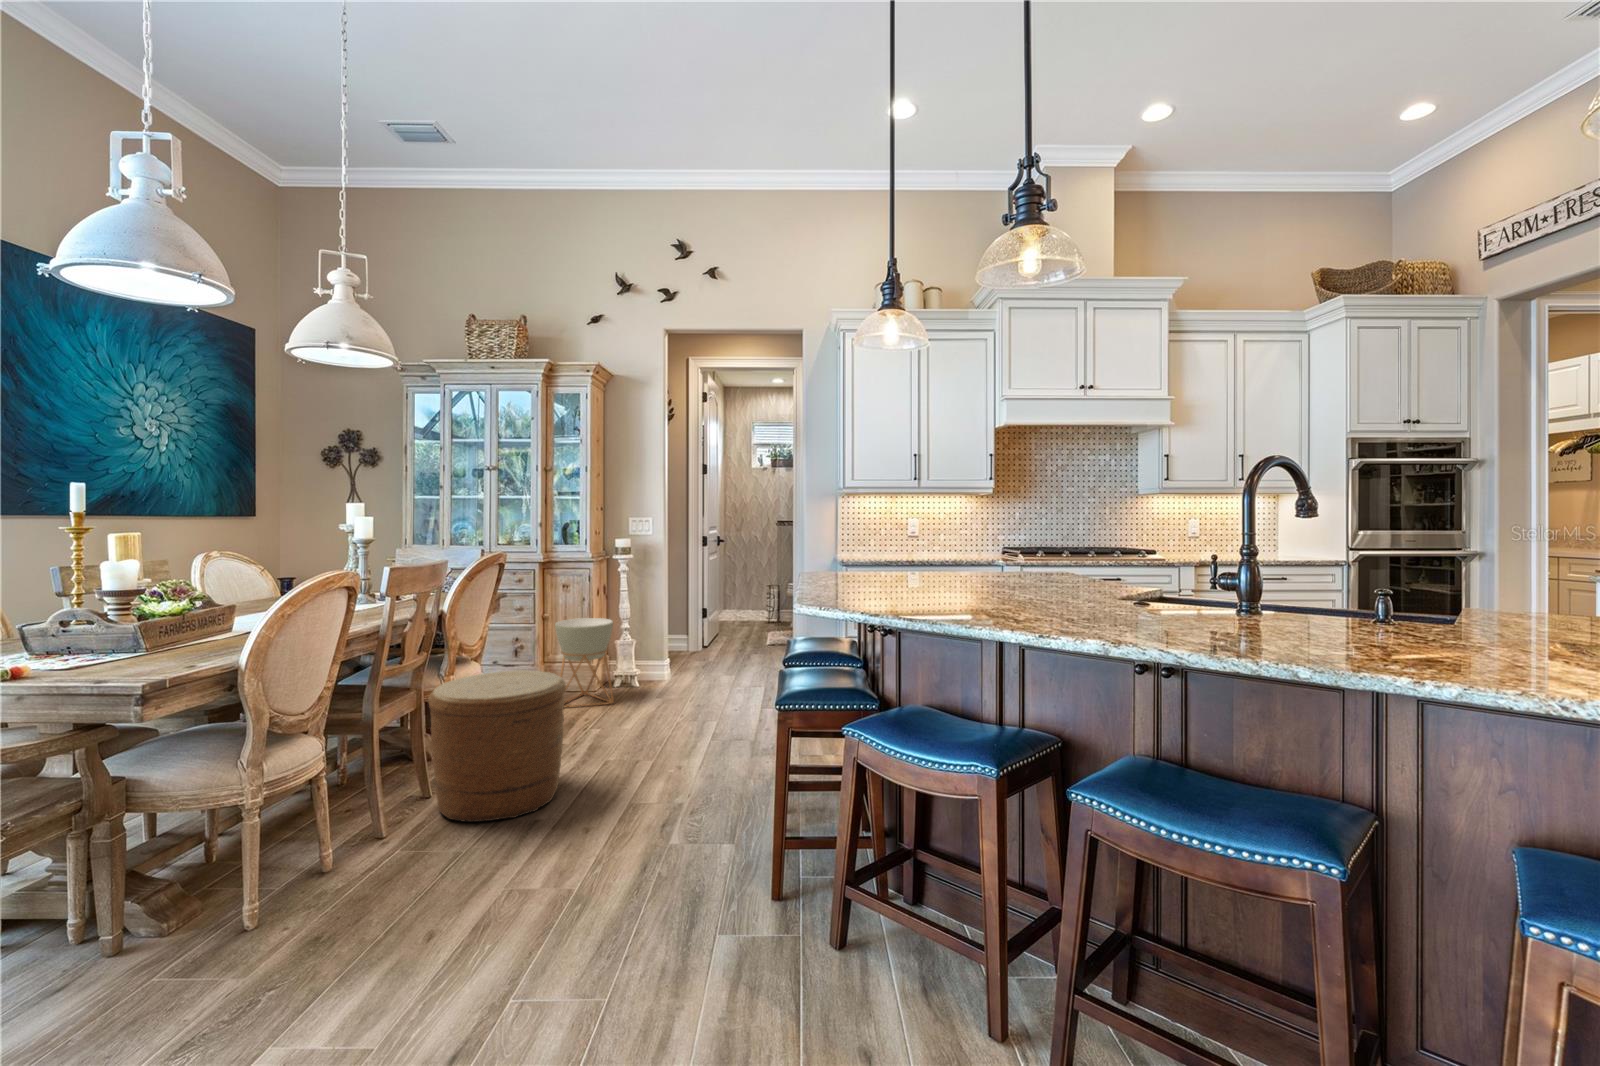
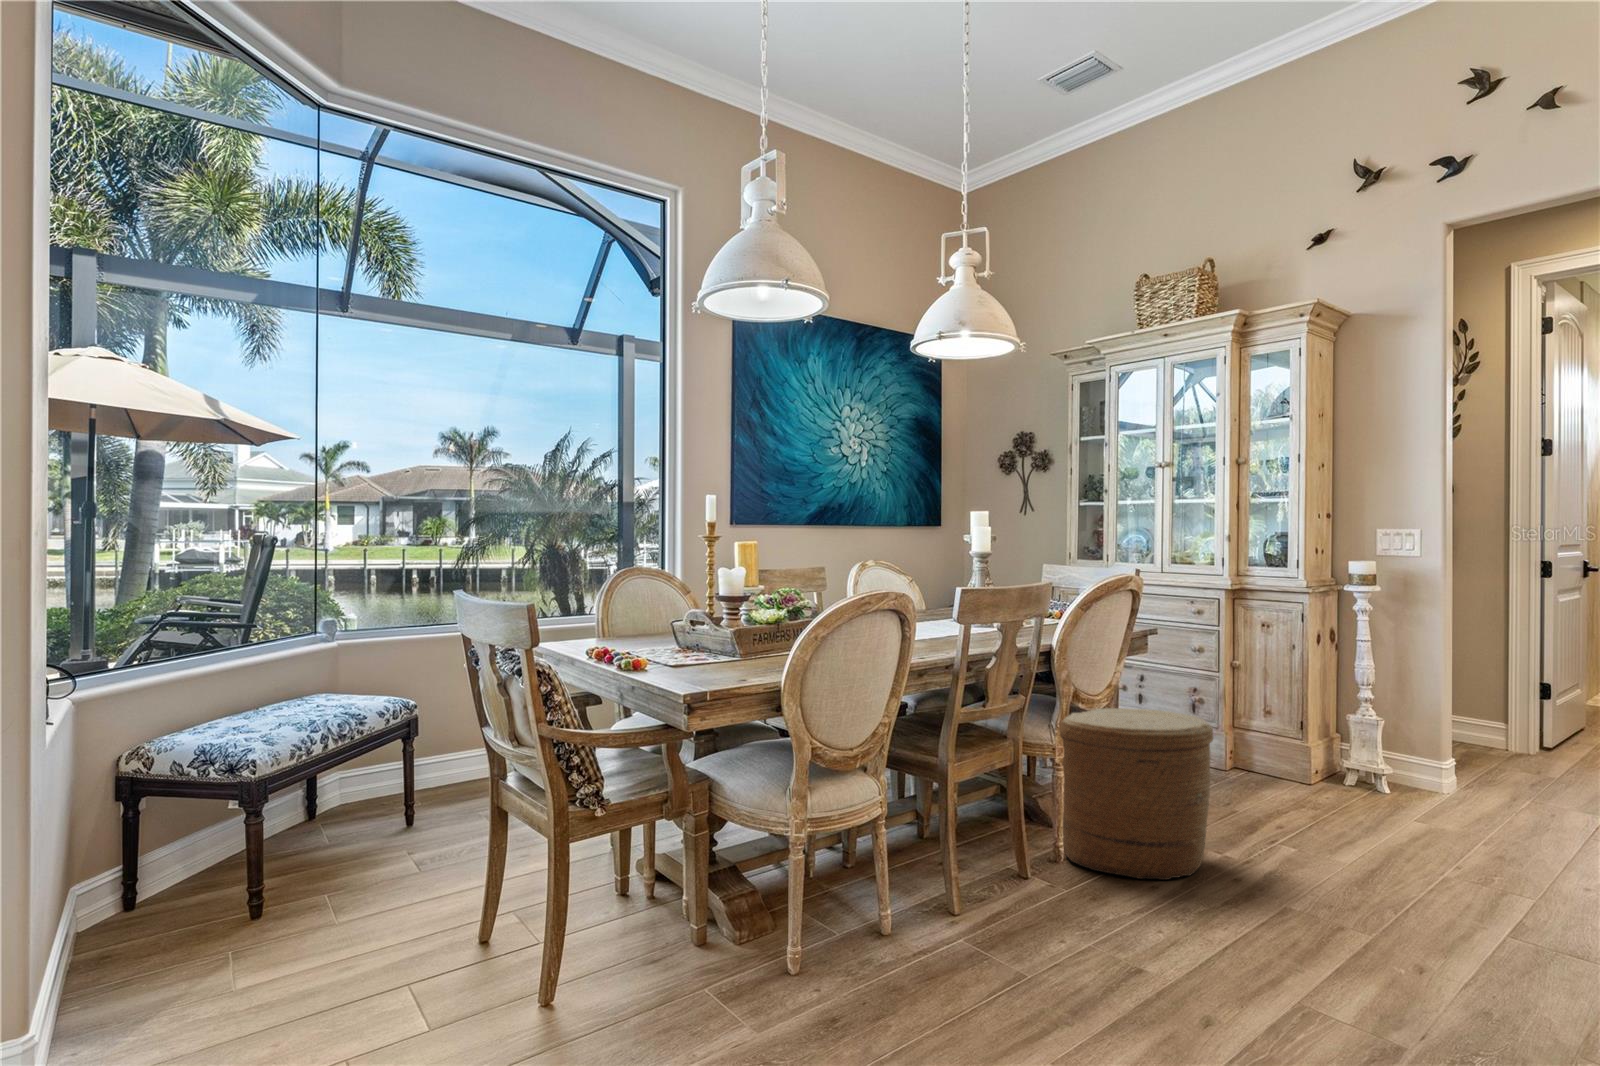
planter: present [555,618,614,707] -> none [1241,672,1332,801]

